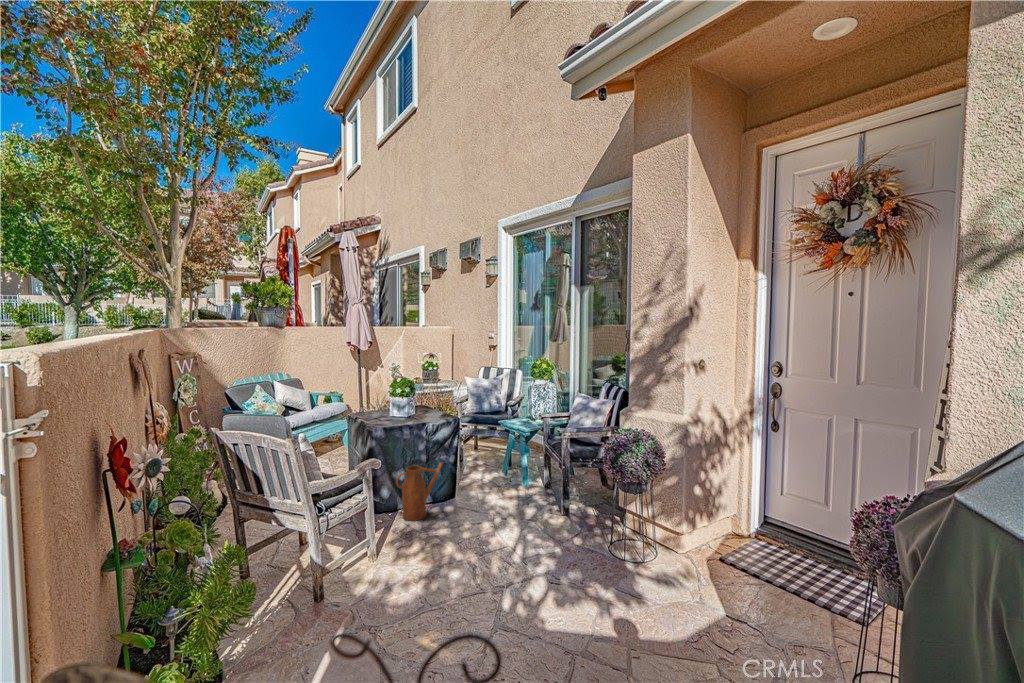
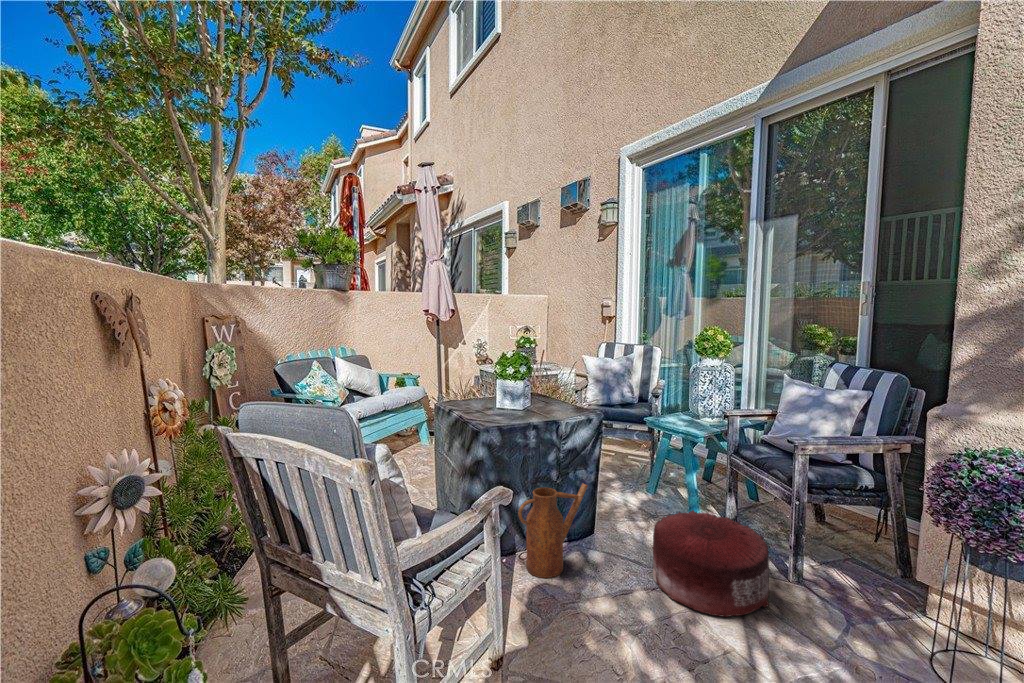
pouf: none [479,477,544,532] -> present [652,510,769,617]

